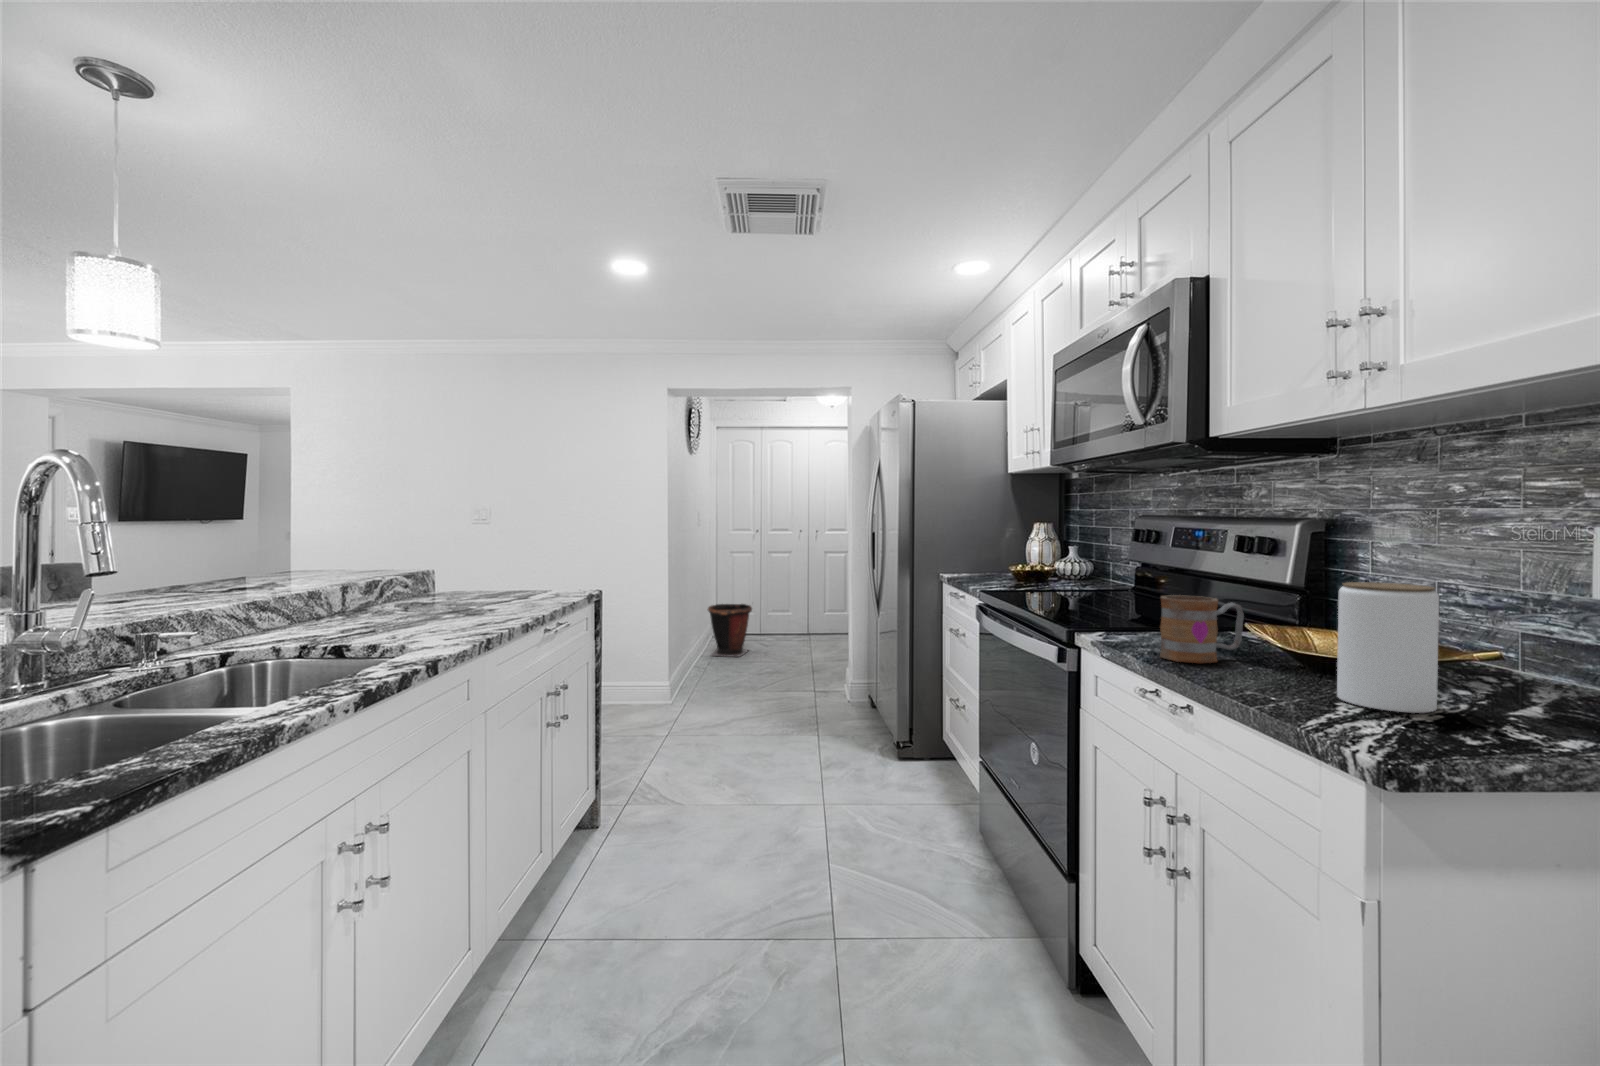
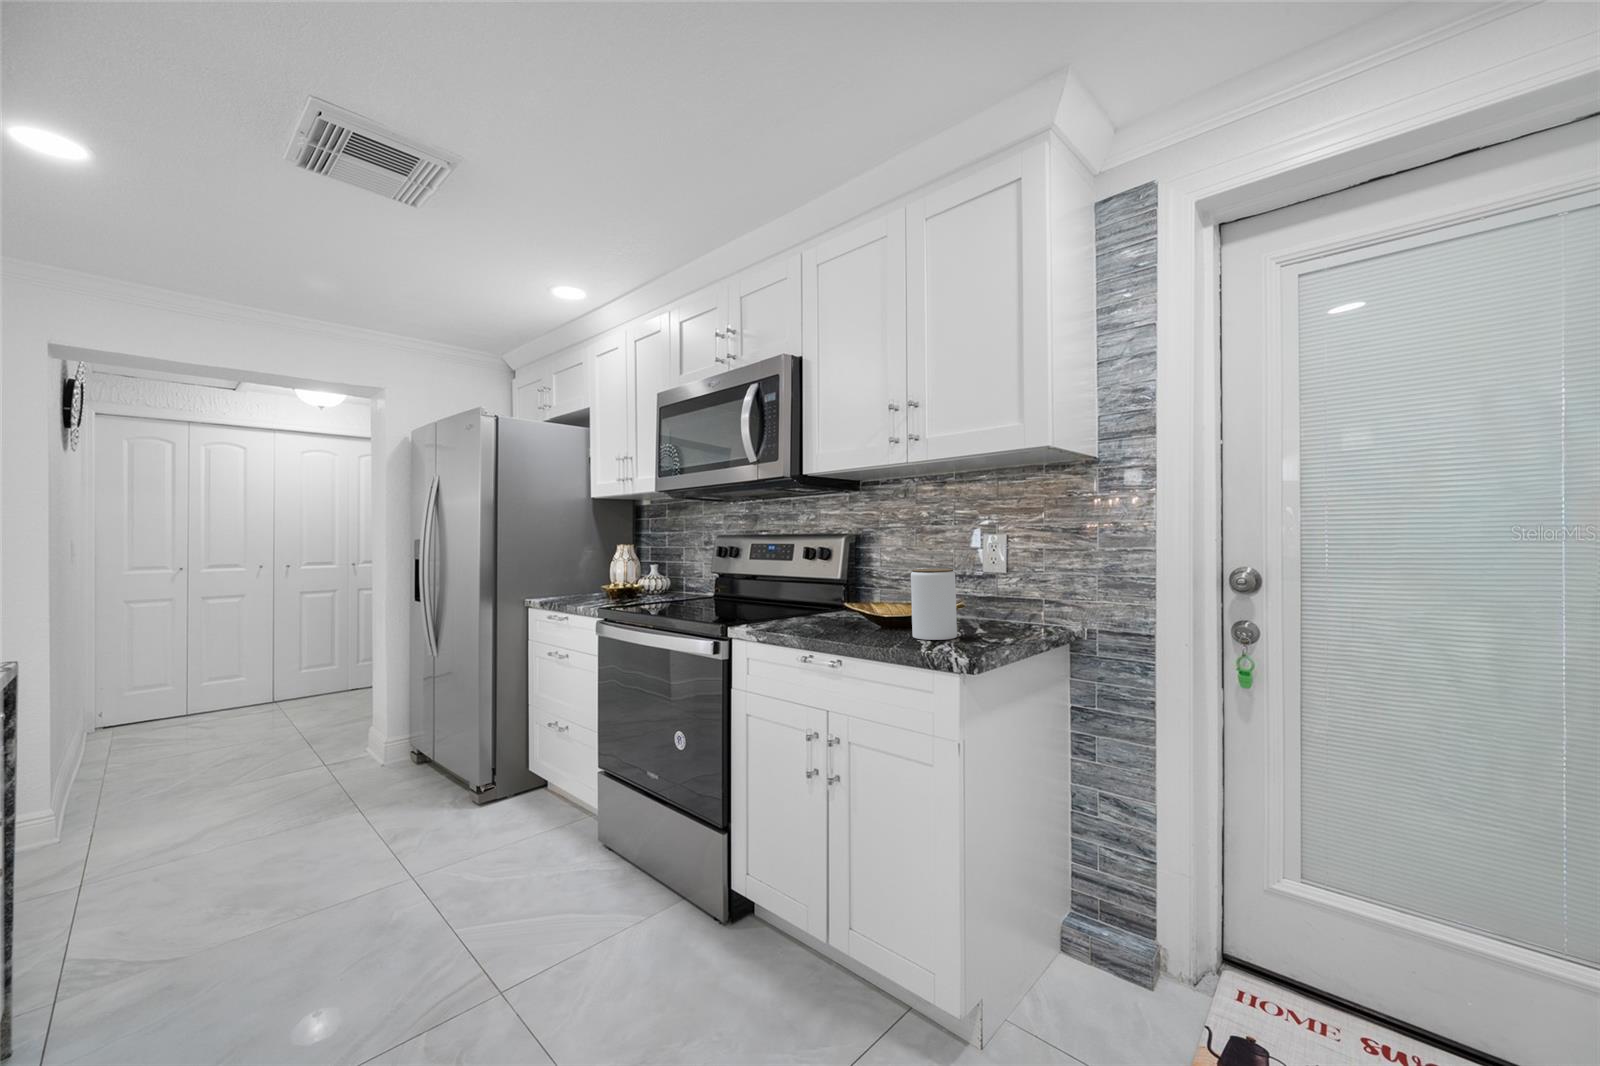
mug: present [1160,595,1244,663] -> none [799,588,845,633]
waste bin: present [708,604,752,657] -> none [148,659,228,739]

